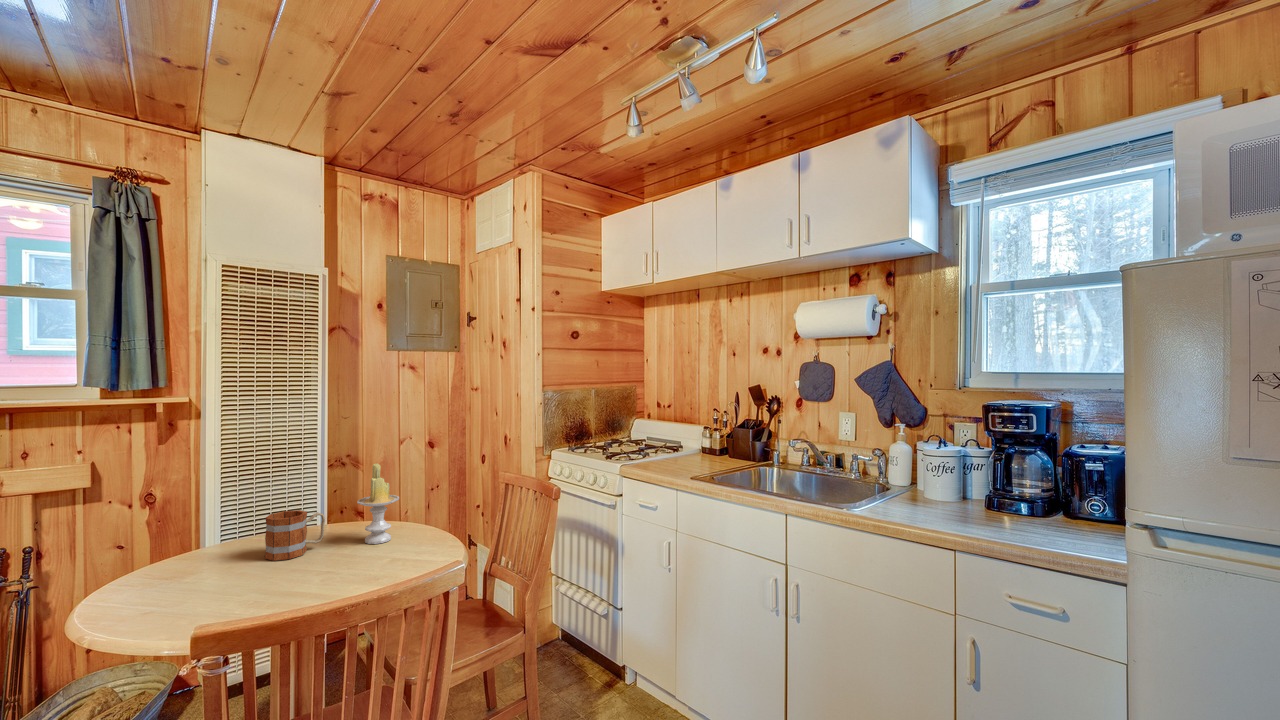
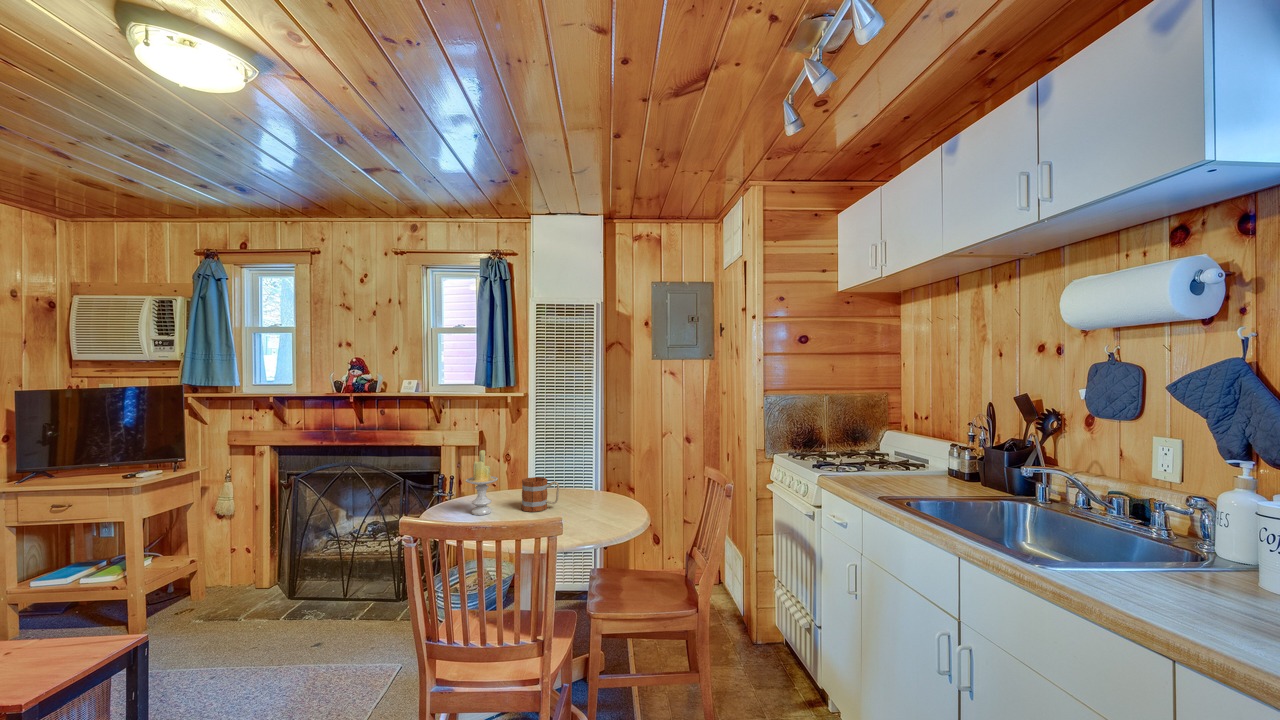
candle: present [357,463,399,544] -> present [466,450,498,515]

